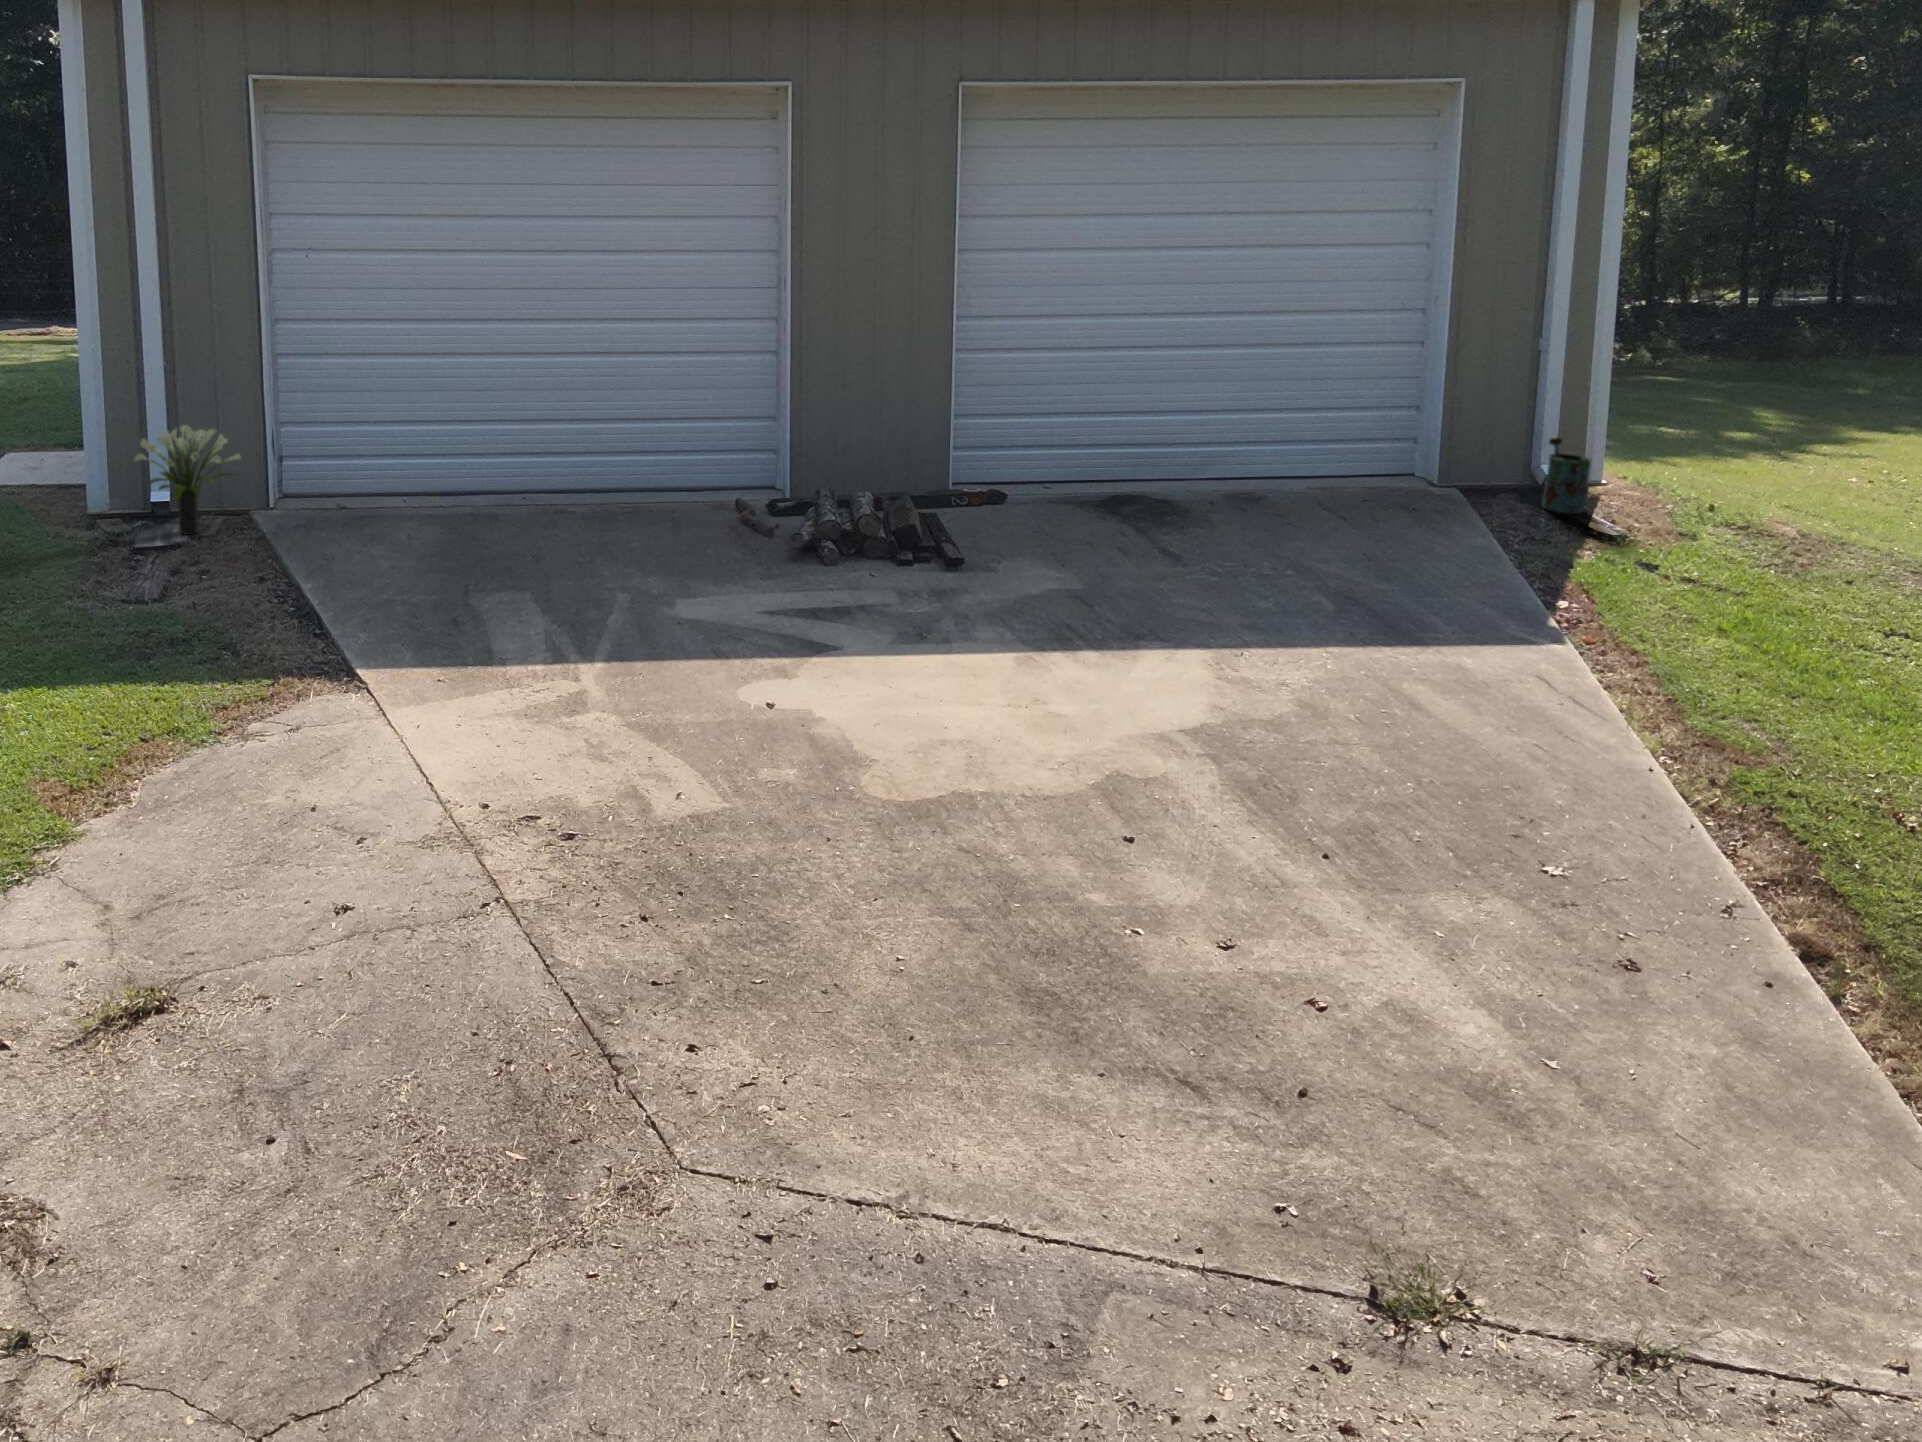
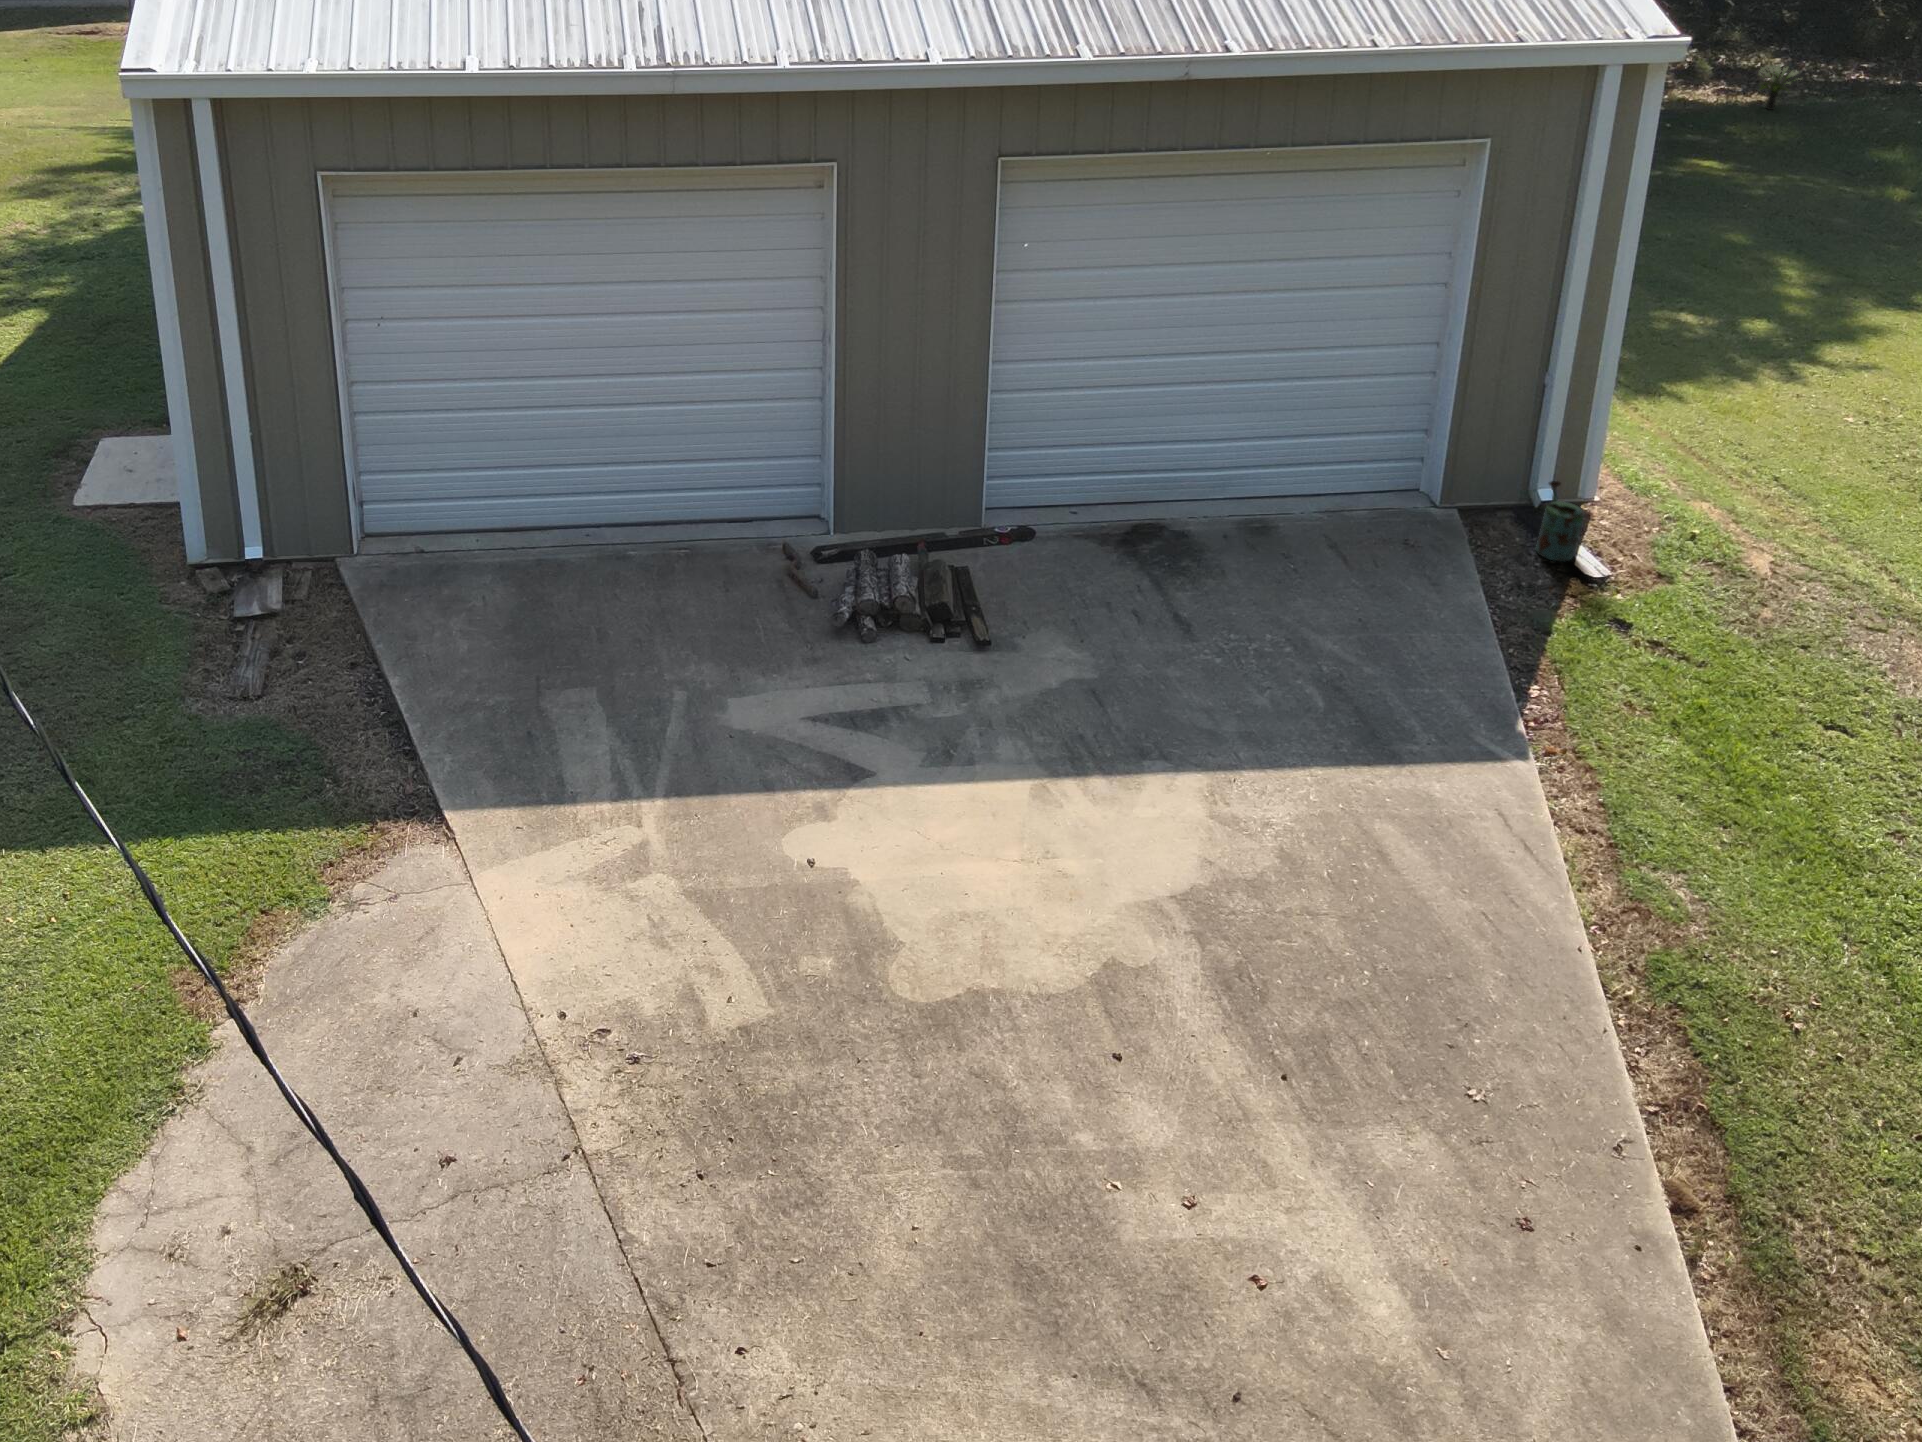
potted plant: present [135,425,241,535] -> present [1759,65,1798,110]

